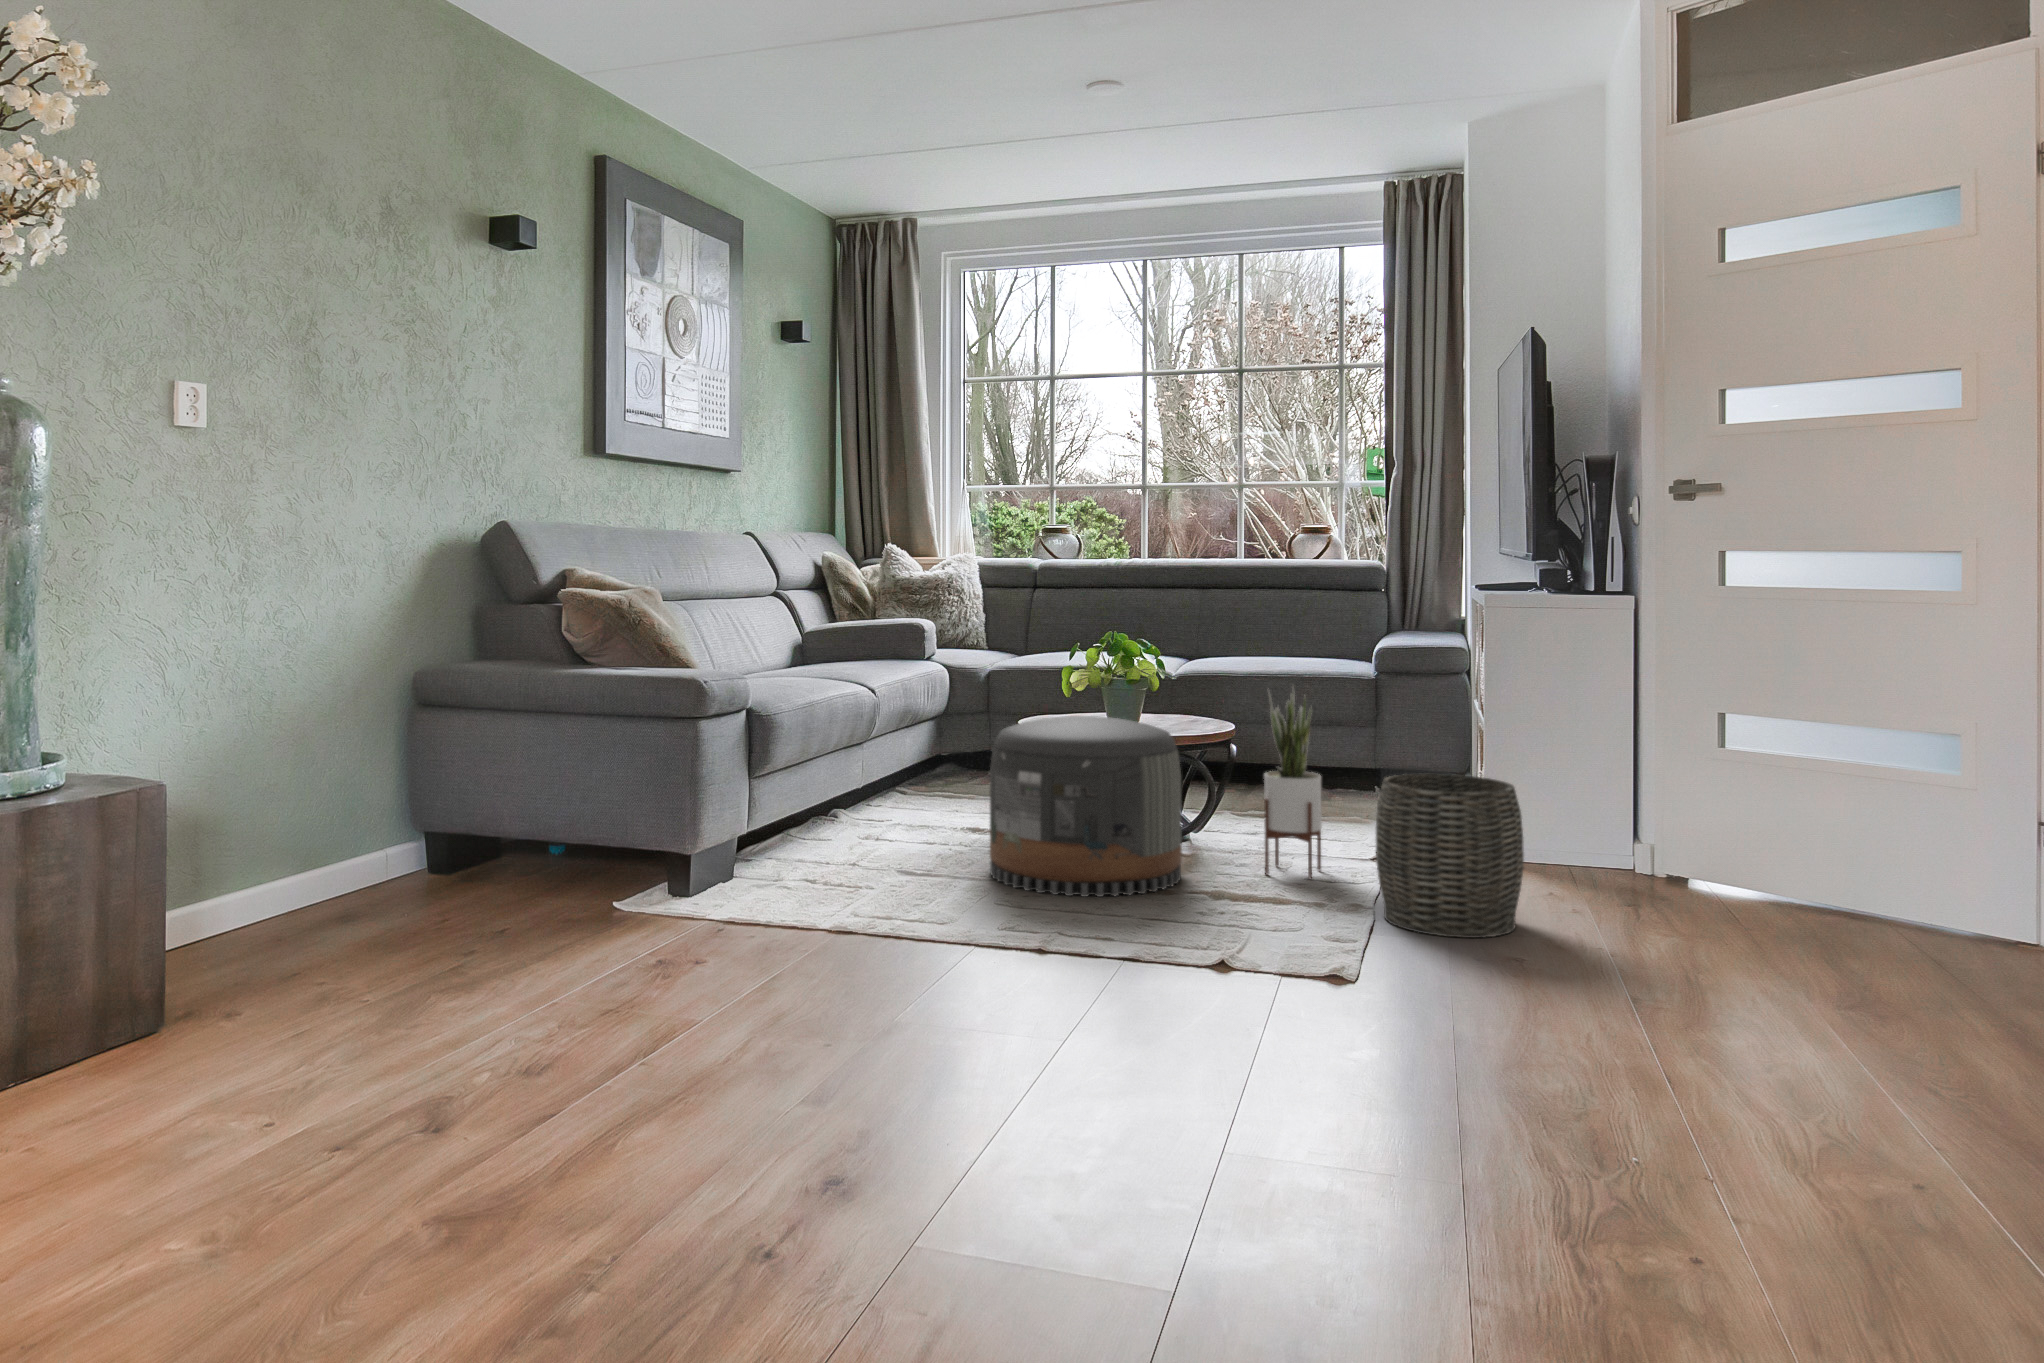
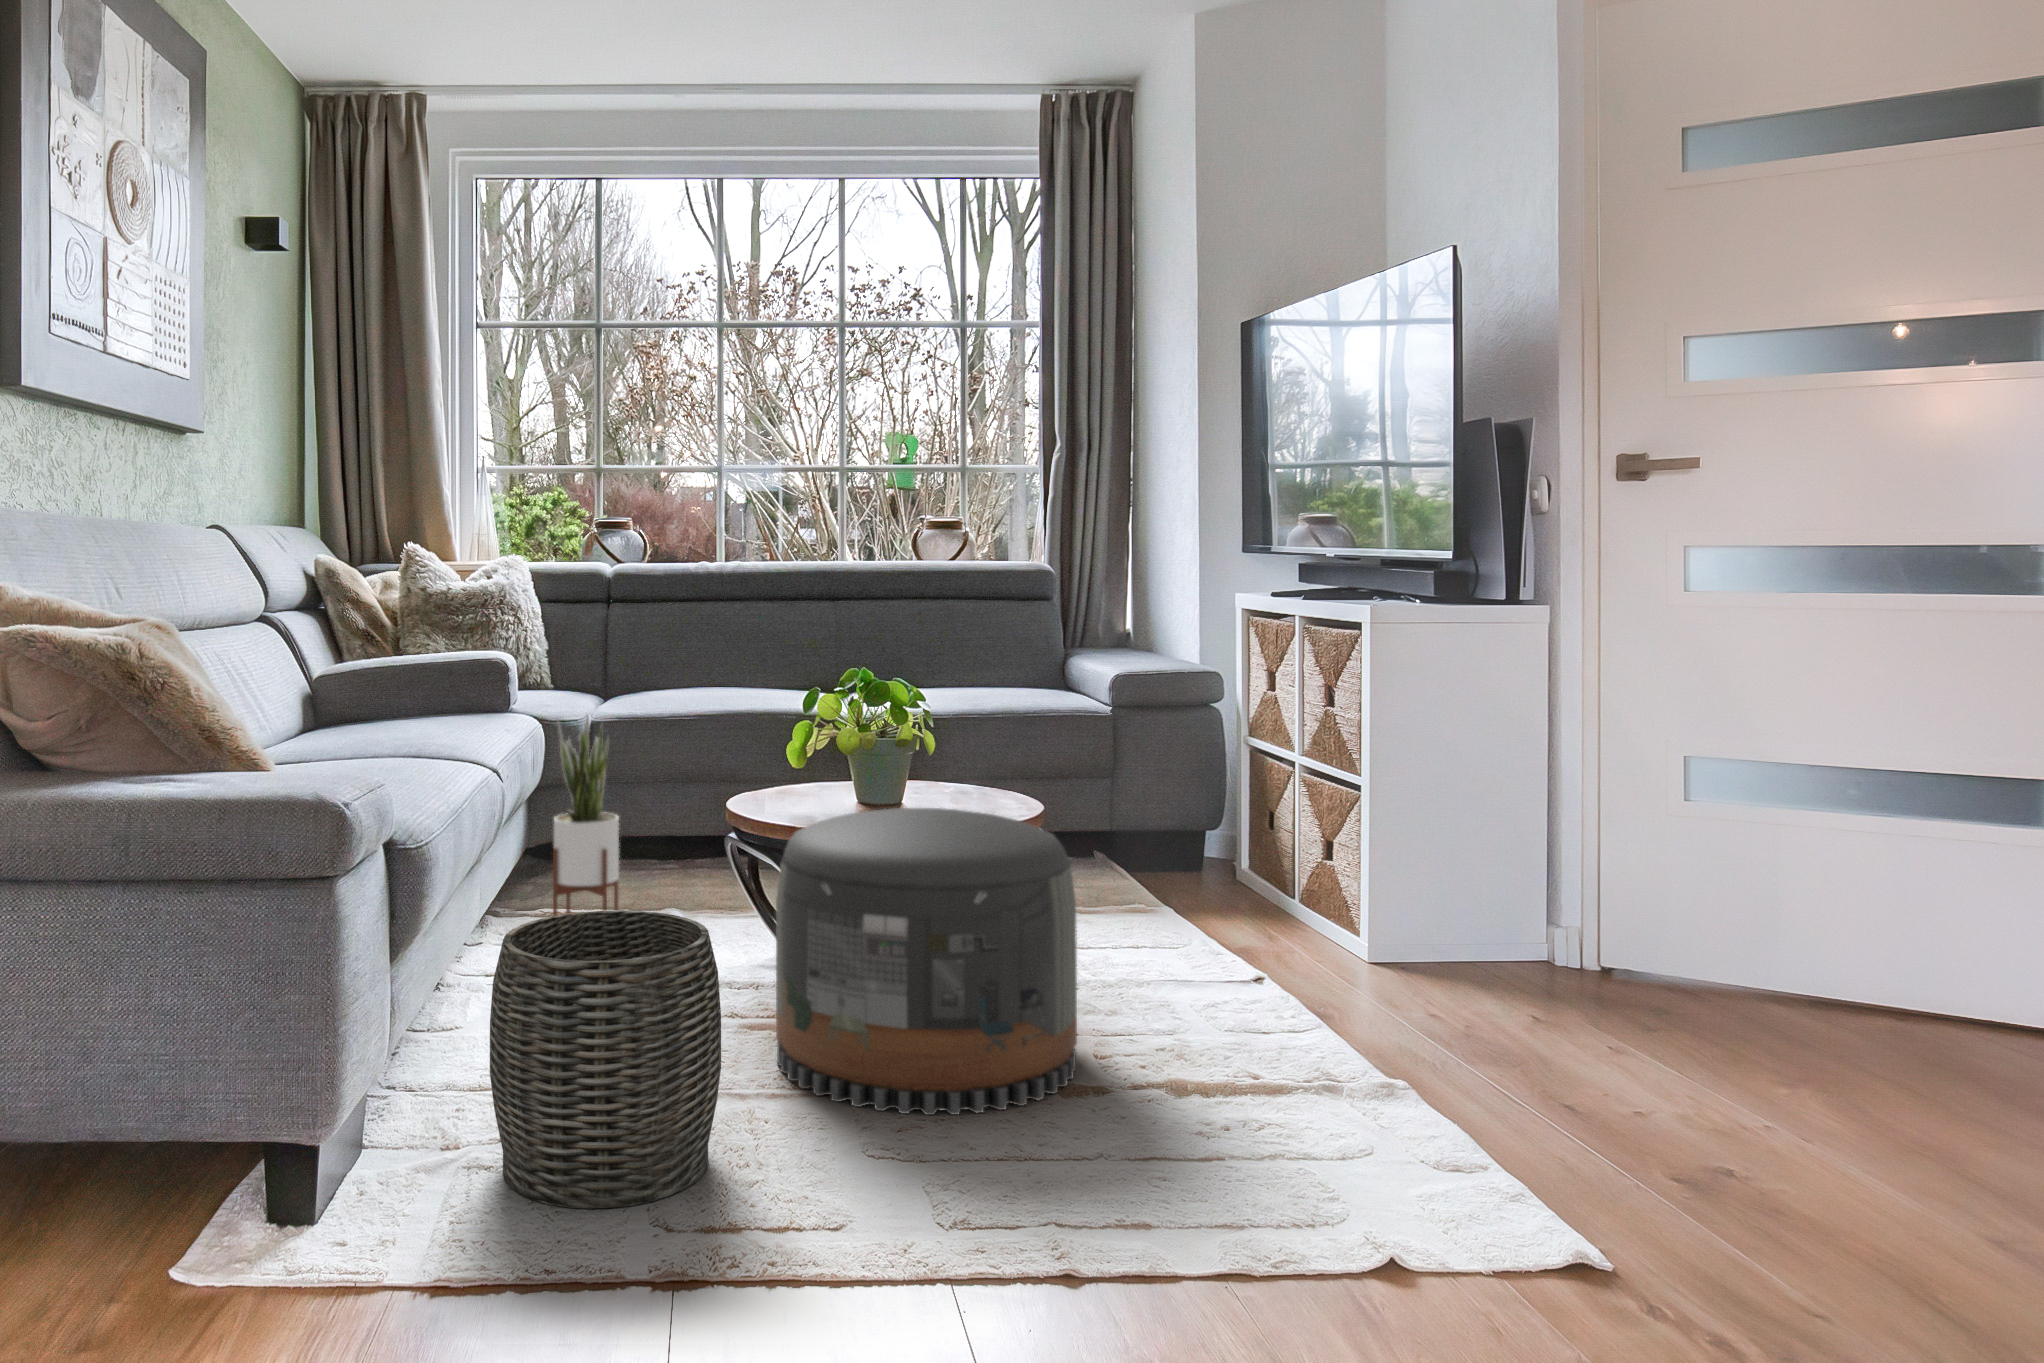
potted plant: present [1264,688,1322,879] -> present [553,714,619,916]
woven basket: present [1376,774,1524,938] -> present [490,911,721,1209]

